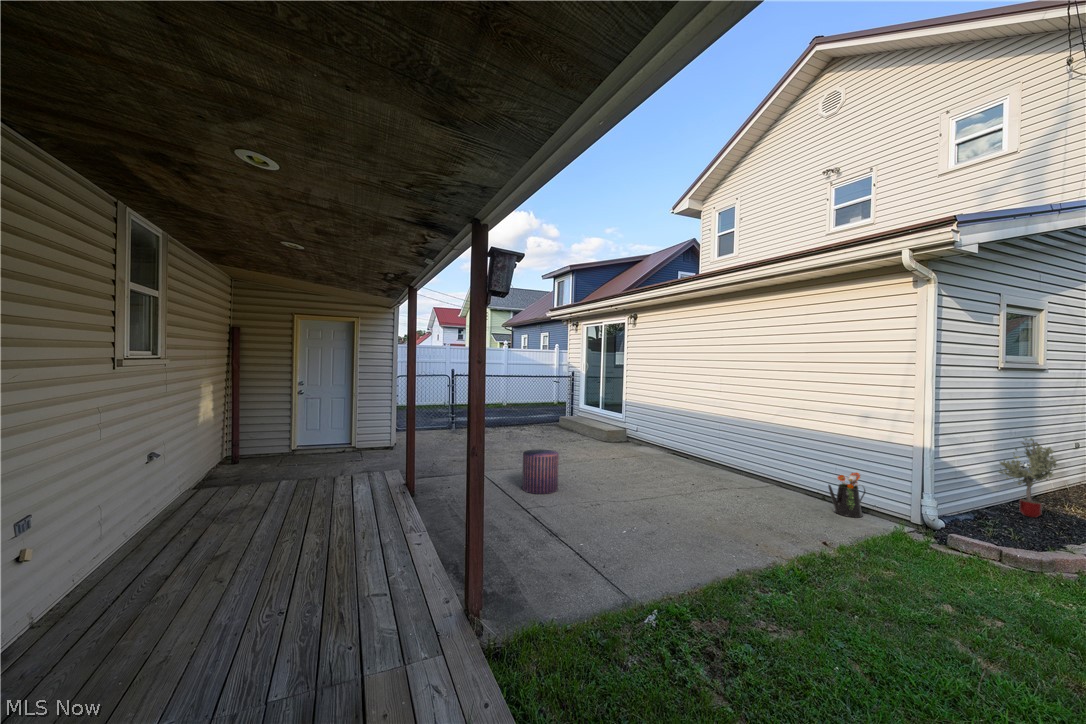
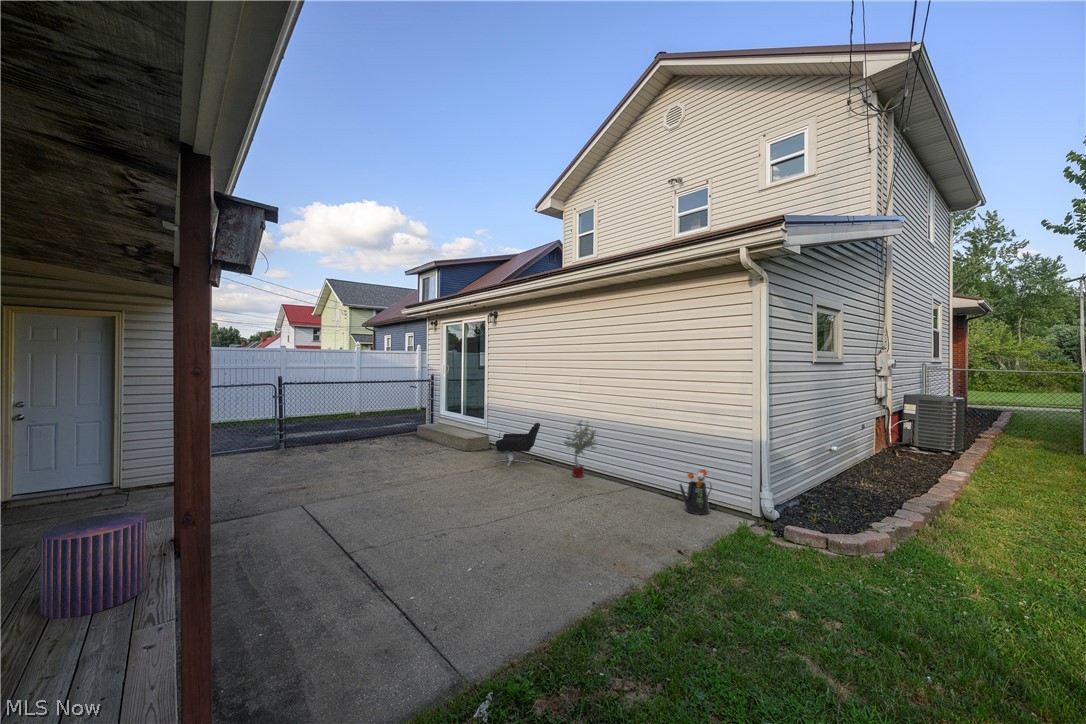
lounge chair: none [631,420,679,459] -> present [492,423,540,466]
potted tree: present [999,438,1057,517] -> present [564,421,597,478]
pouf: present [522,449,559,494] -> present [40,512,146,619]

